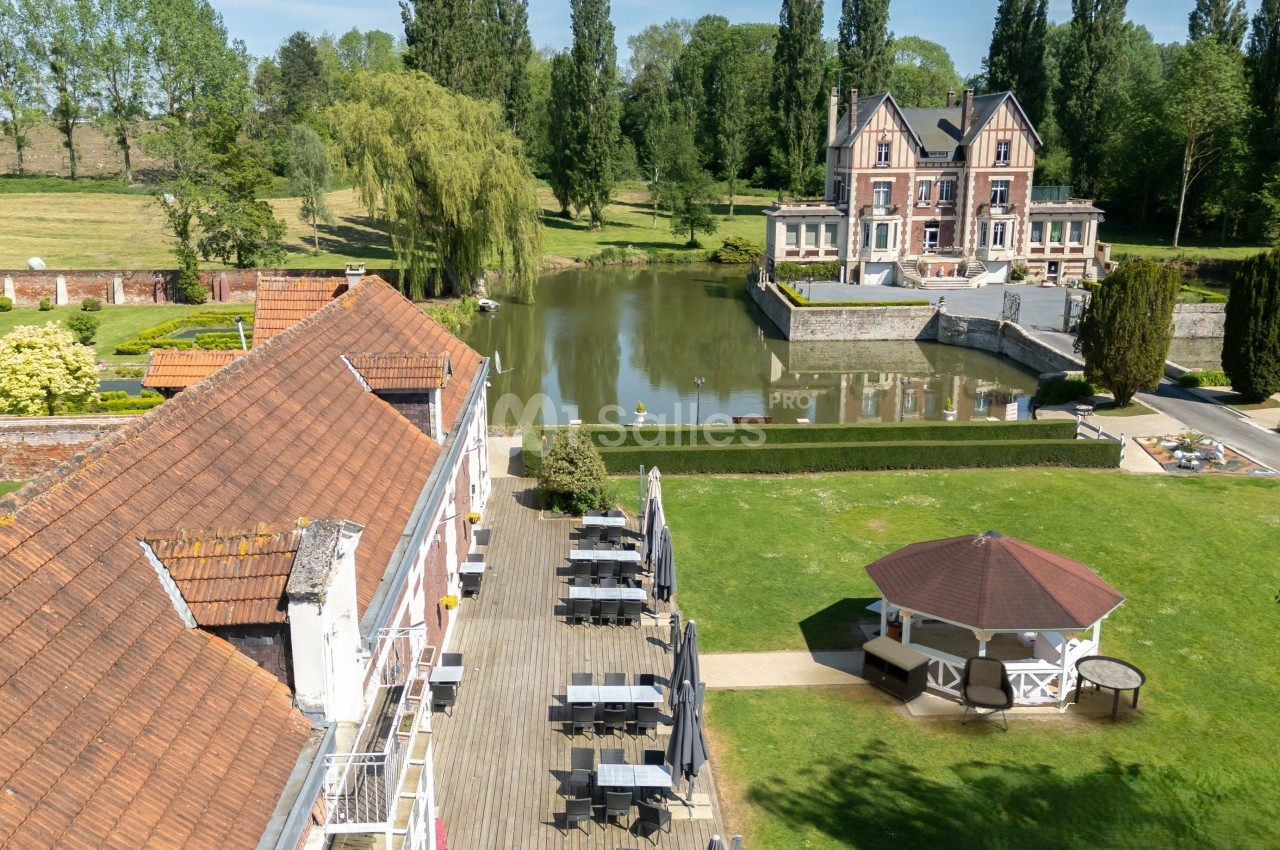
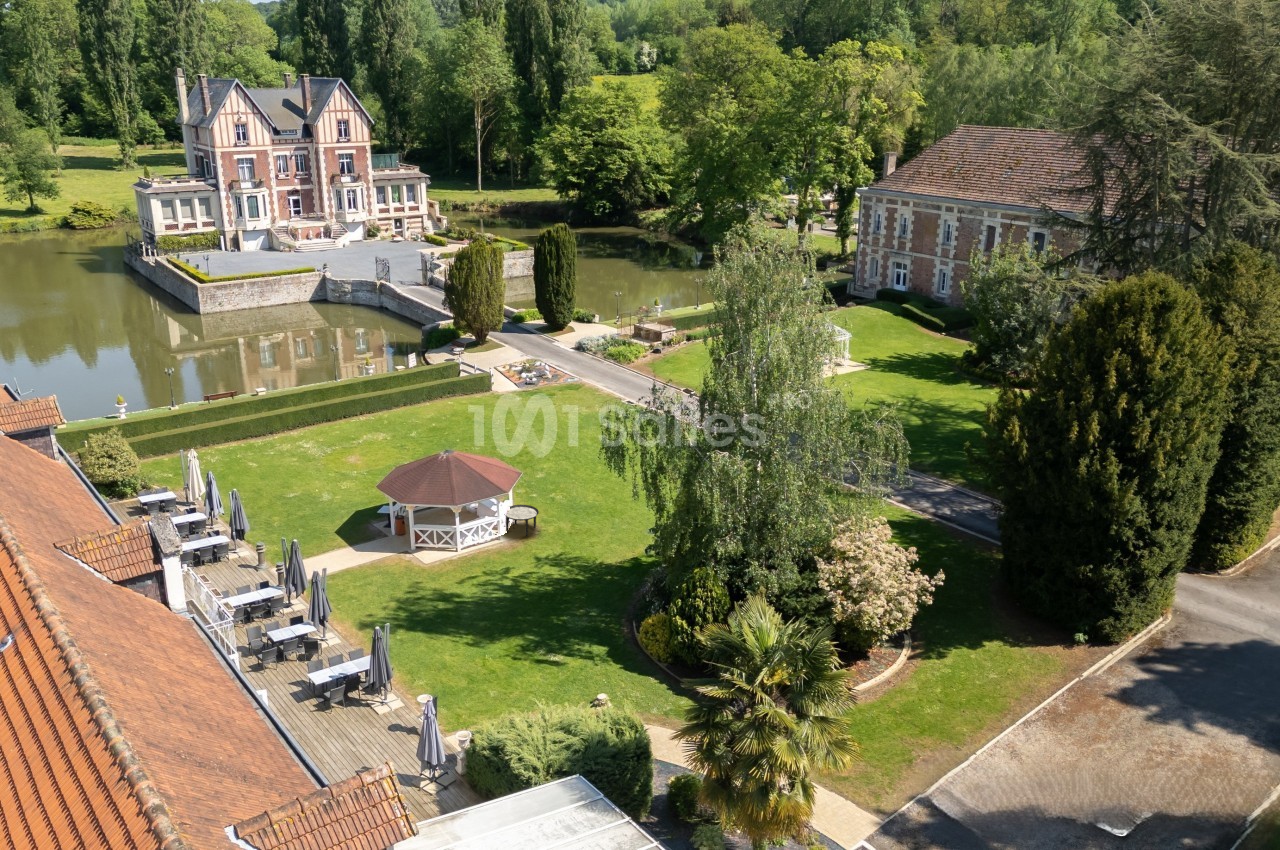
storage bench: present [862,635,930,702] -> none [390,524,430,557]
lounge chair: present [959,656,1014,731] -> none [449,519,480,560]

